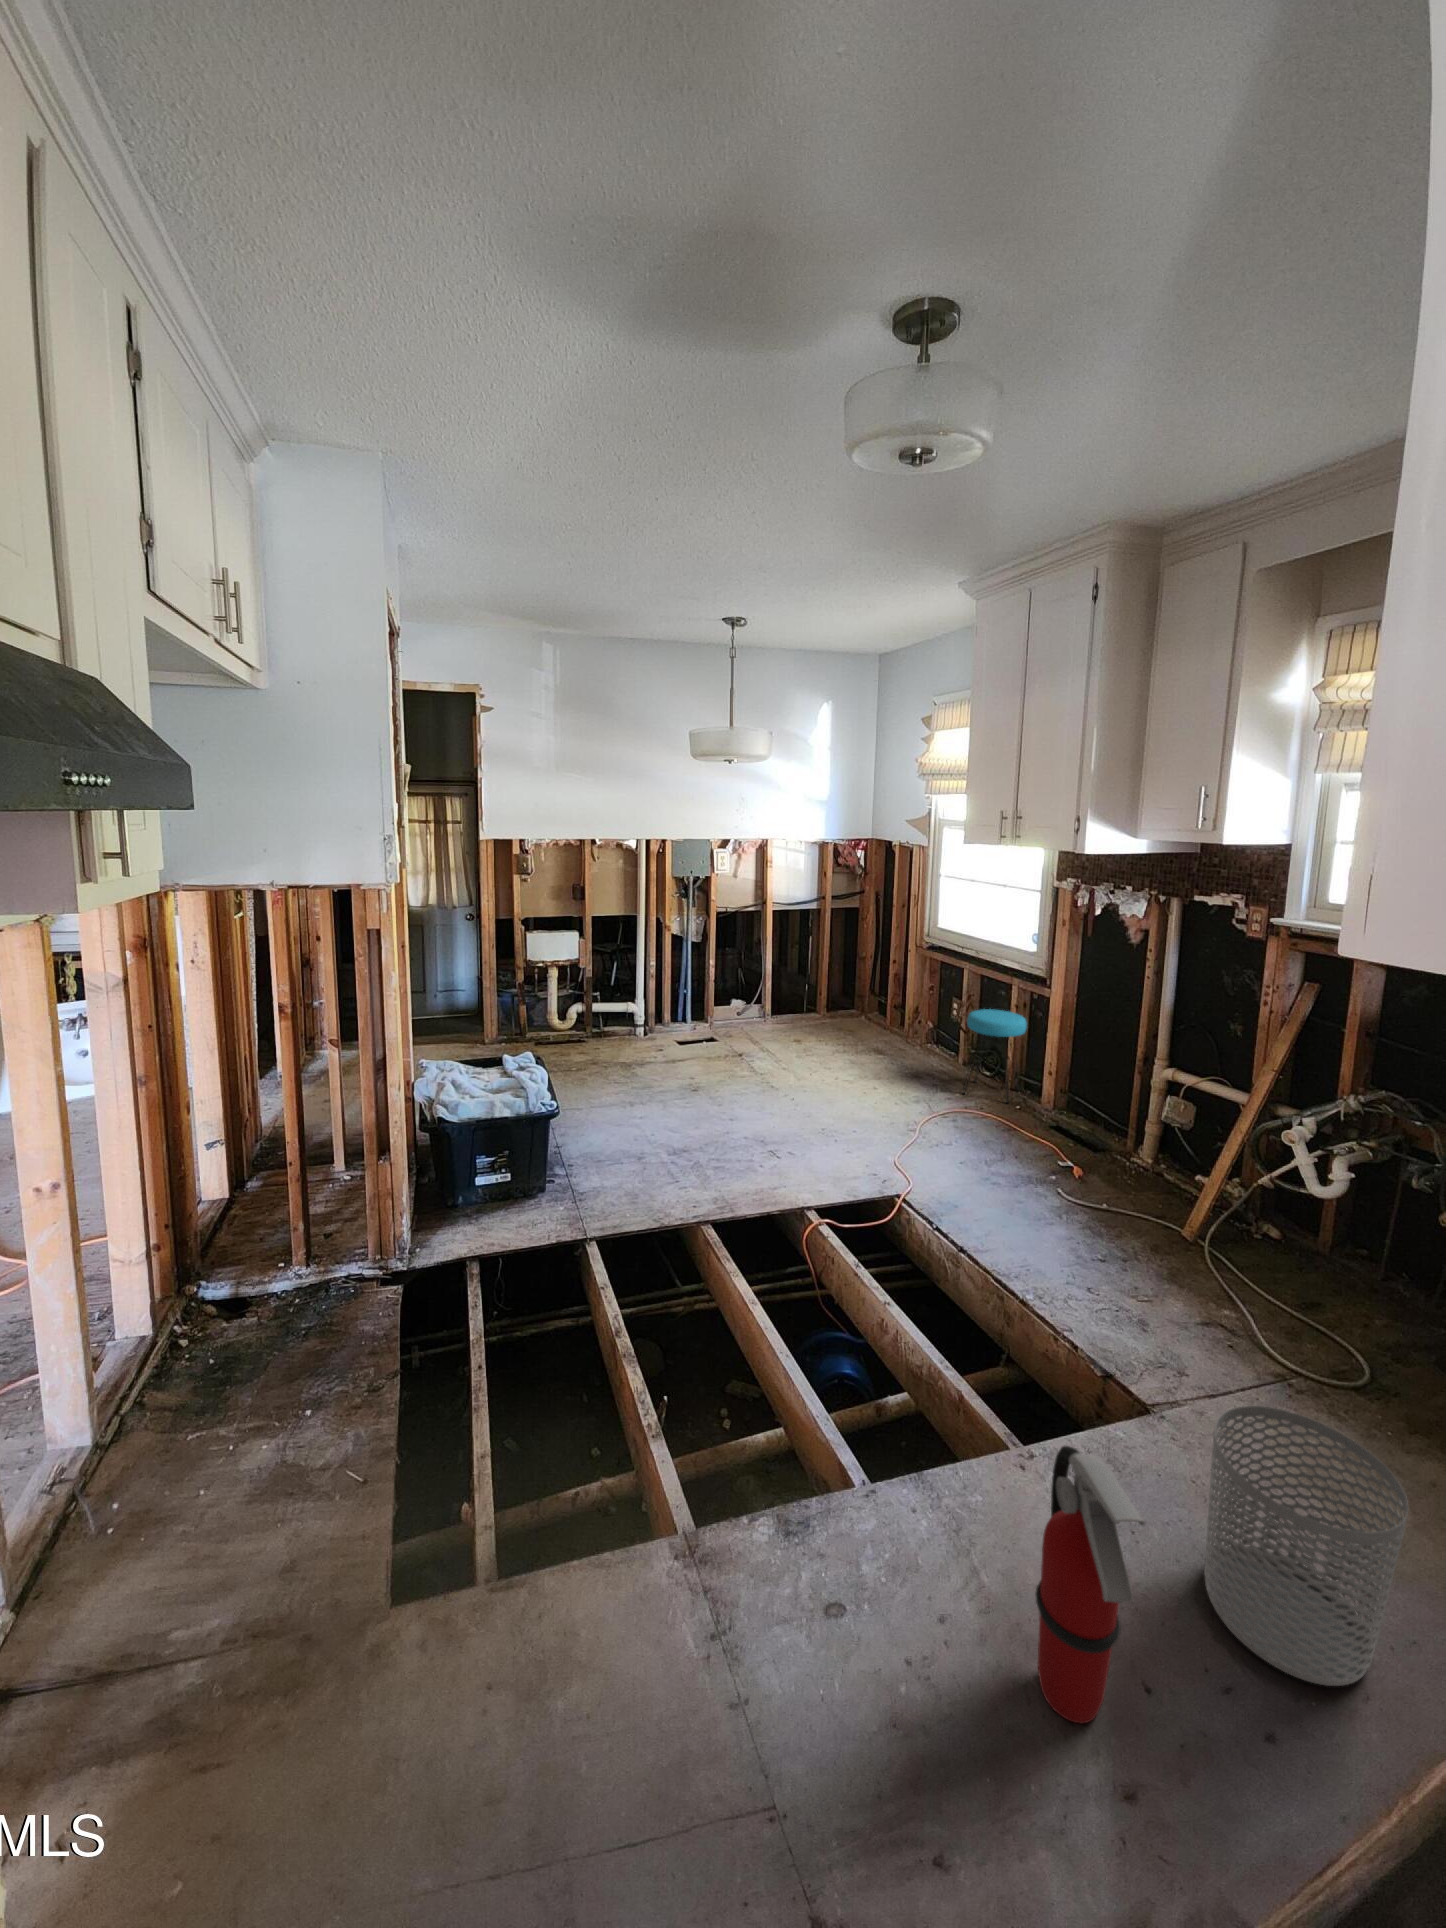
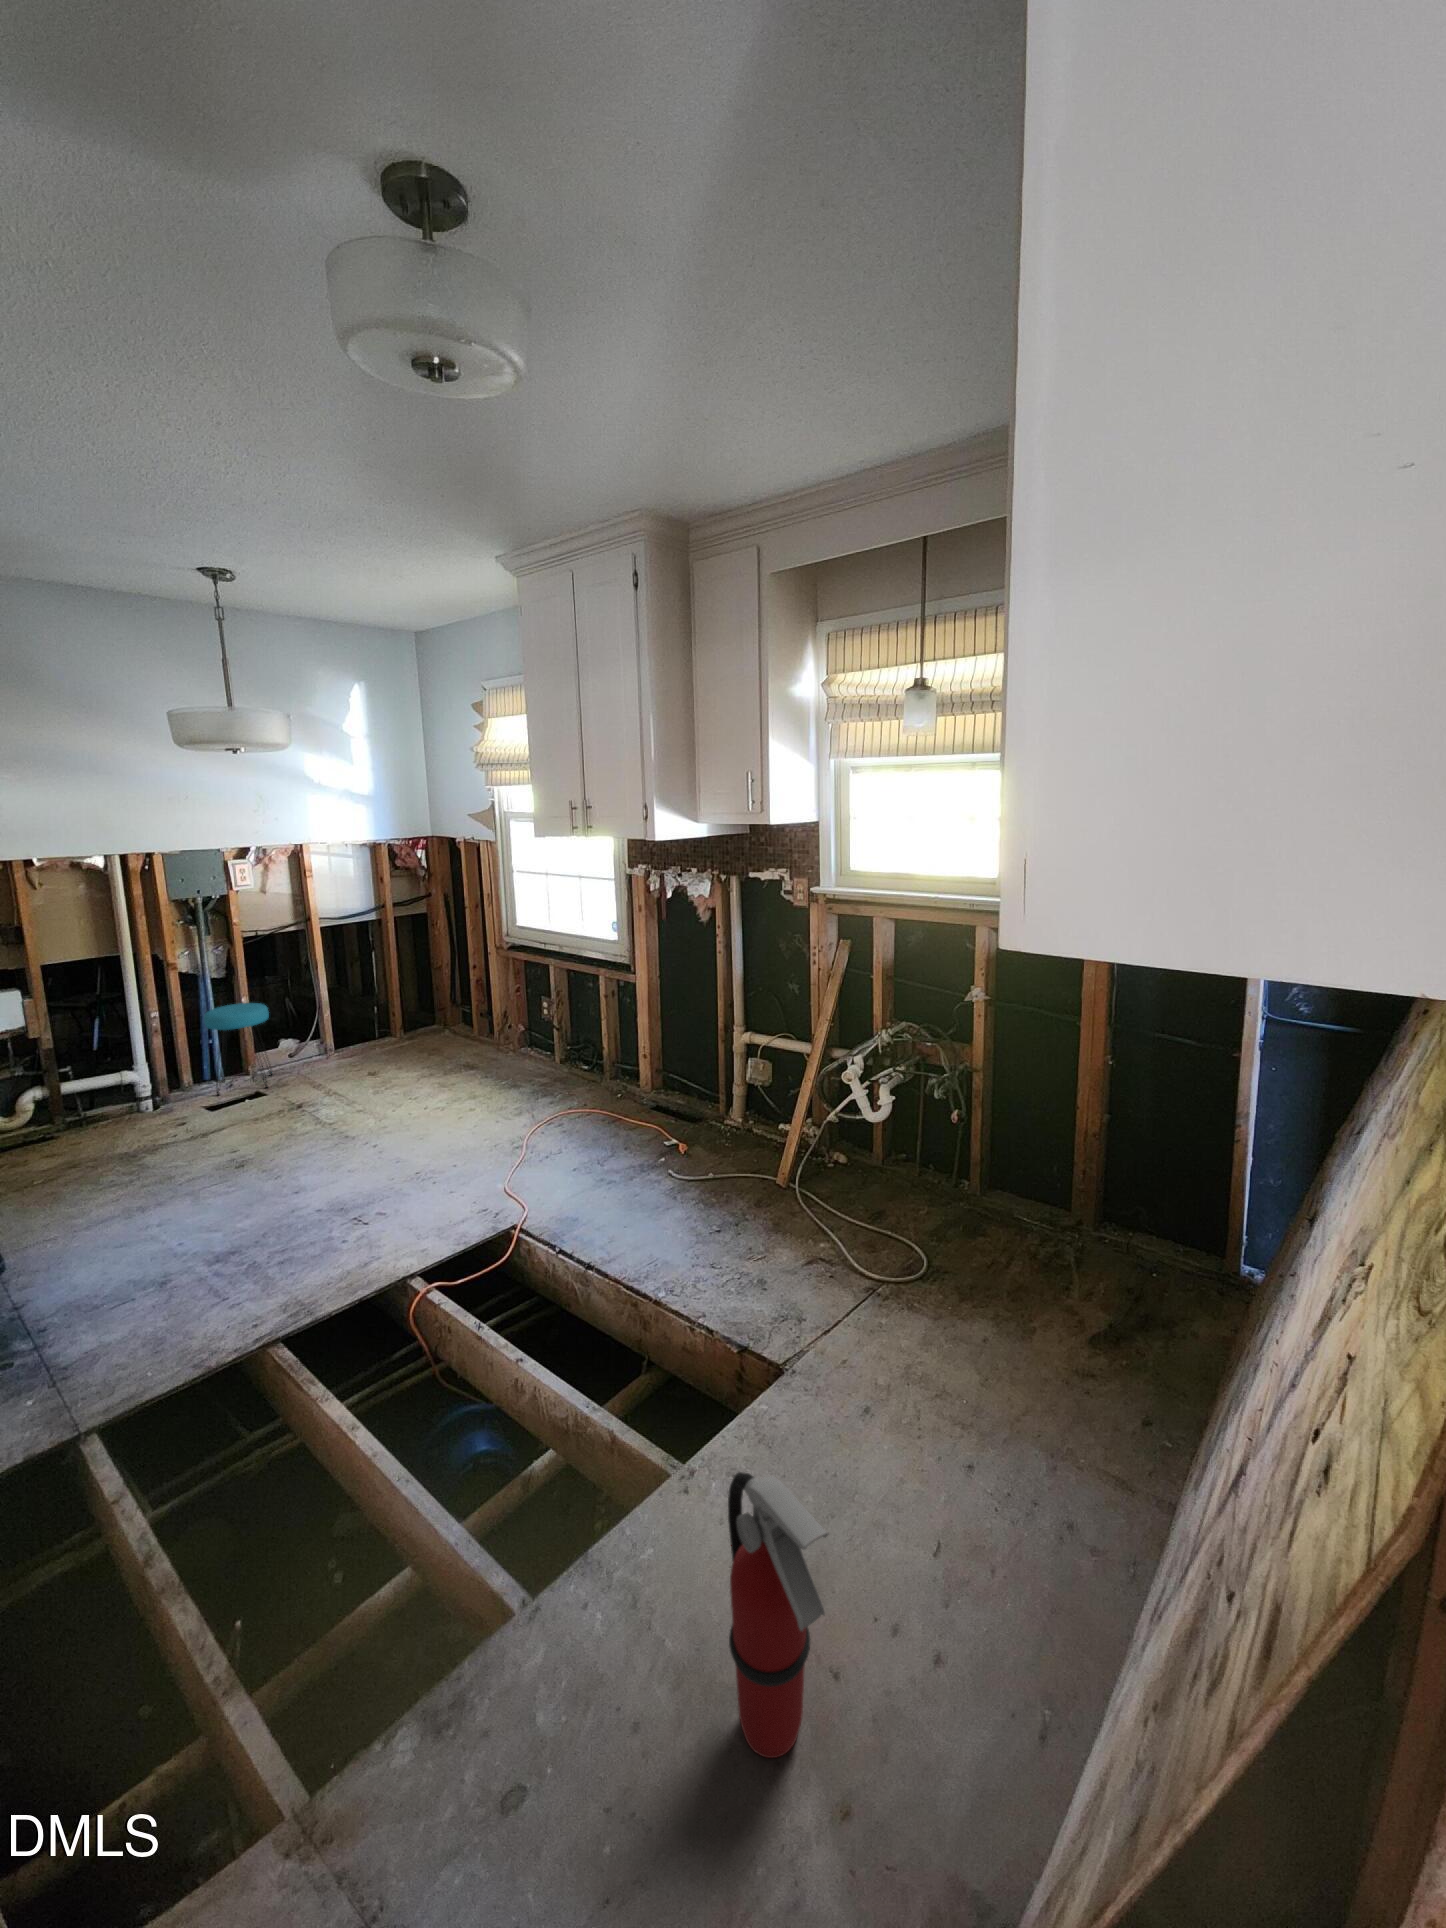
stool: present [963,1009,1027,1103] -> present [204,1003,272,1095]
waste bin: present [1204,1406,1408,1686] -> none [849,1334,992,1576]

